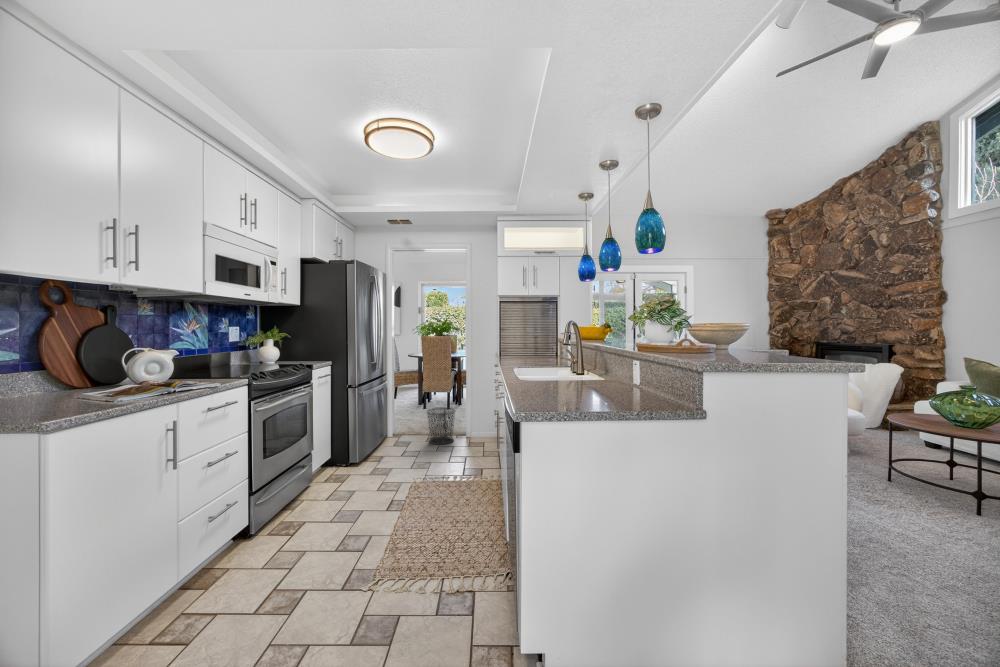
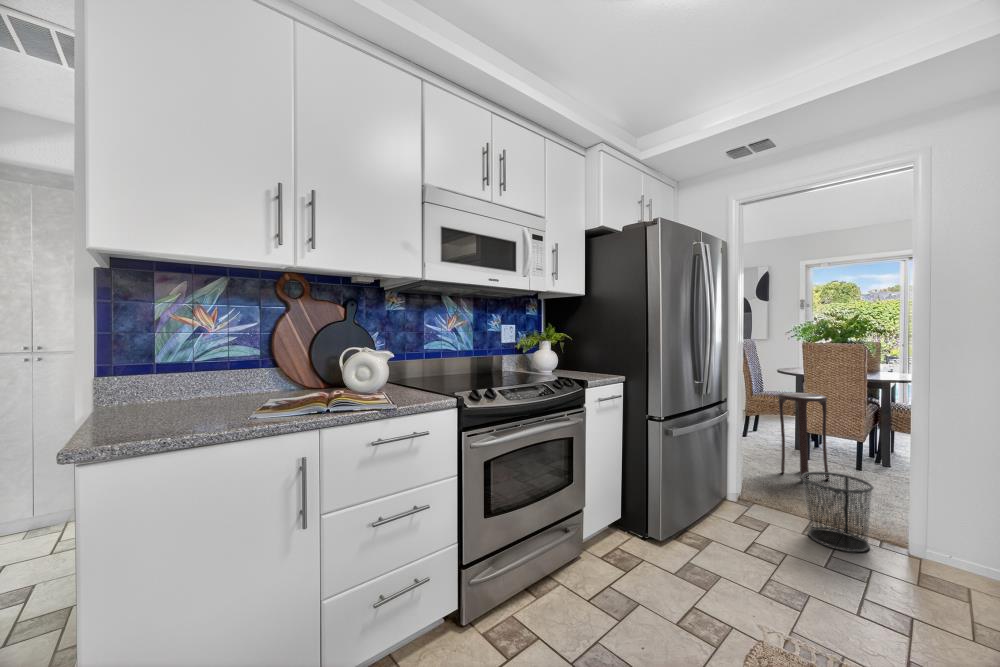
stool: none [412,368,436,420] -> present [778,393,829,481]

